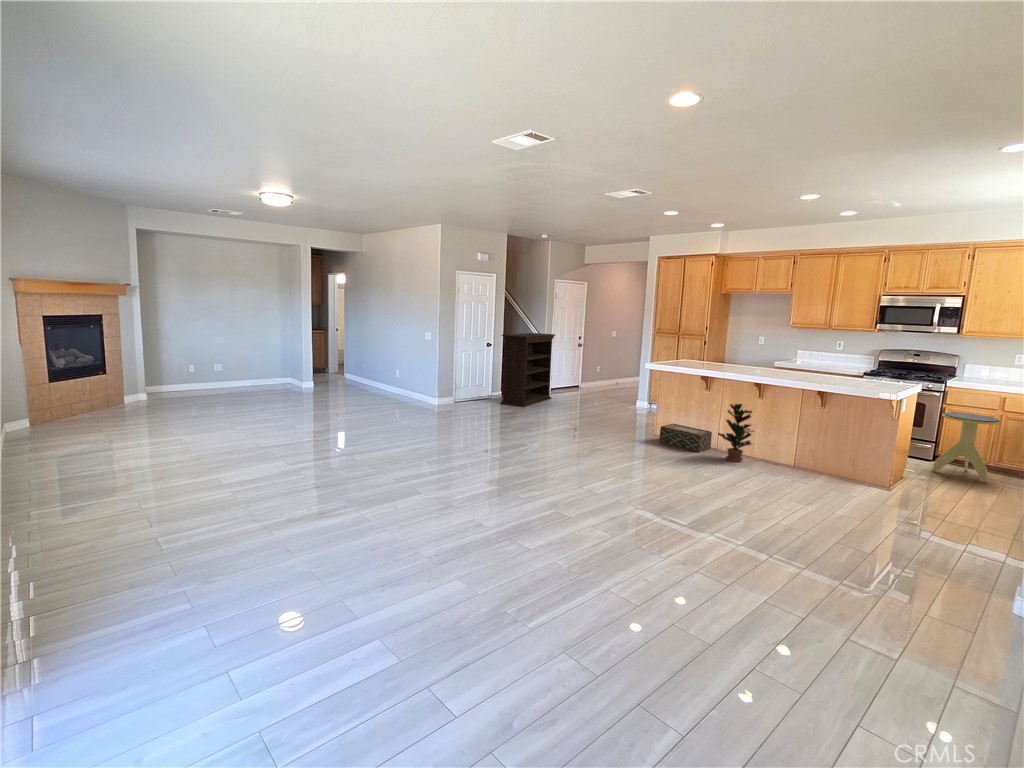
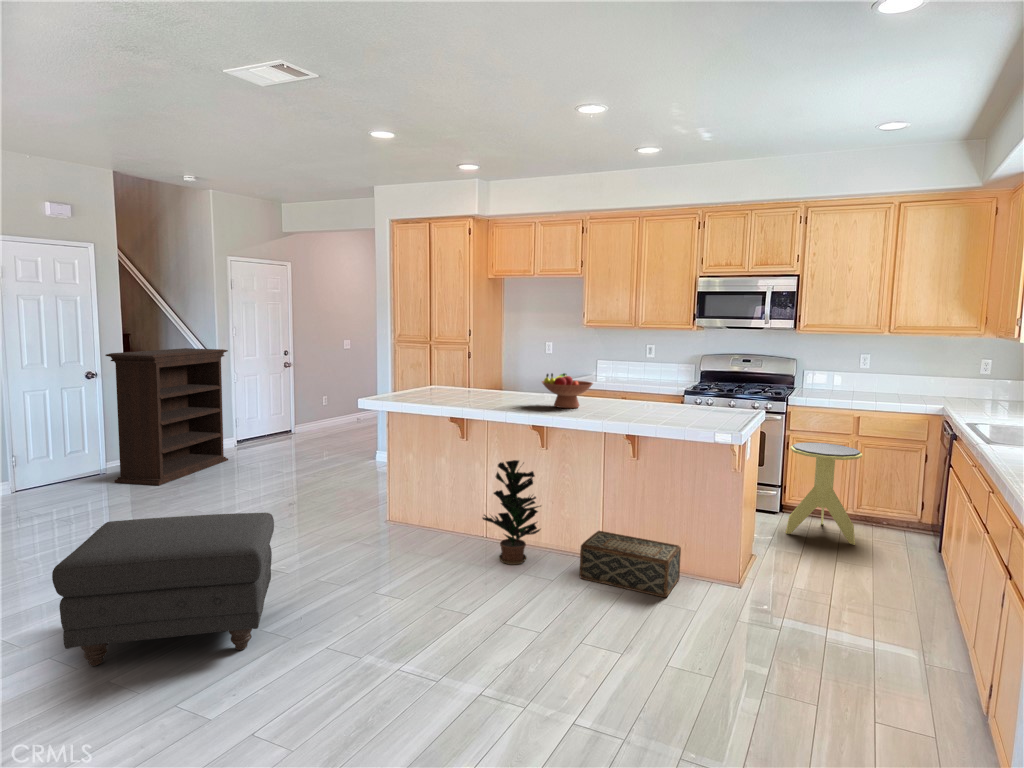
fruit bowl: none [760,355,794,376] -> present [542,373,593,408]
ottoman: none [535,411,617,472] -> present [52,513,274,666]
woven basket: present [659,424,712,452] -> present [580,531,681,597]

